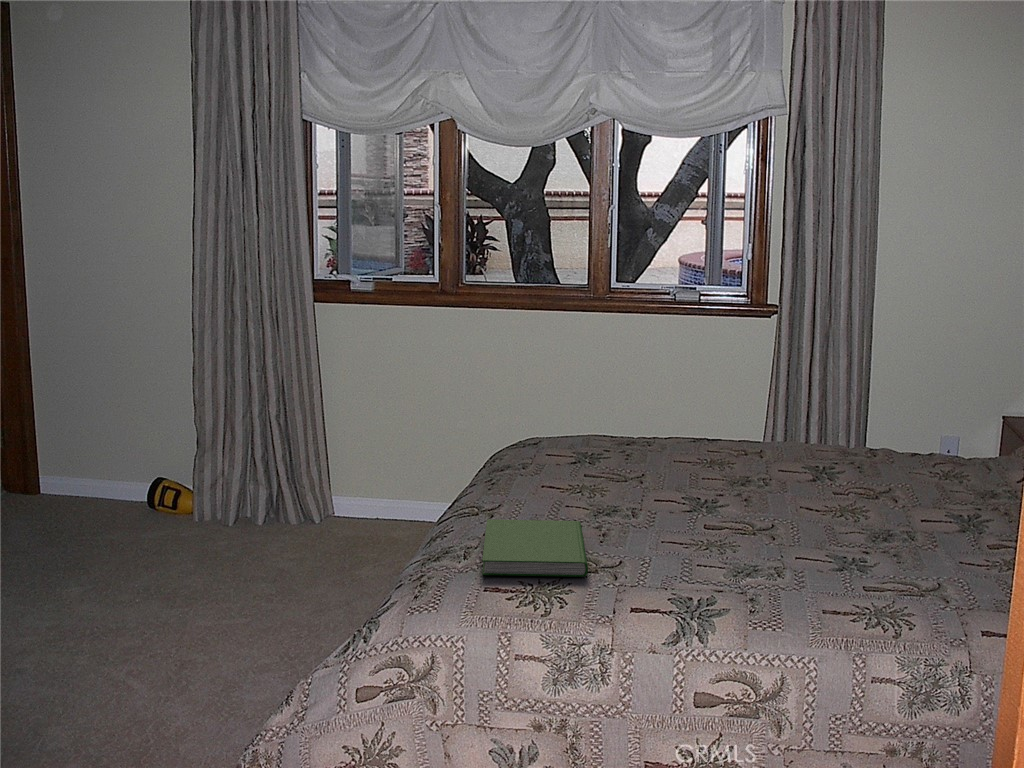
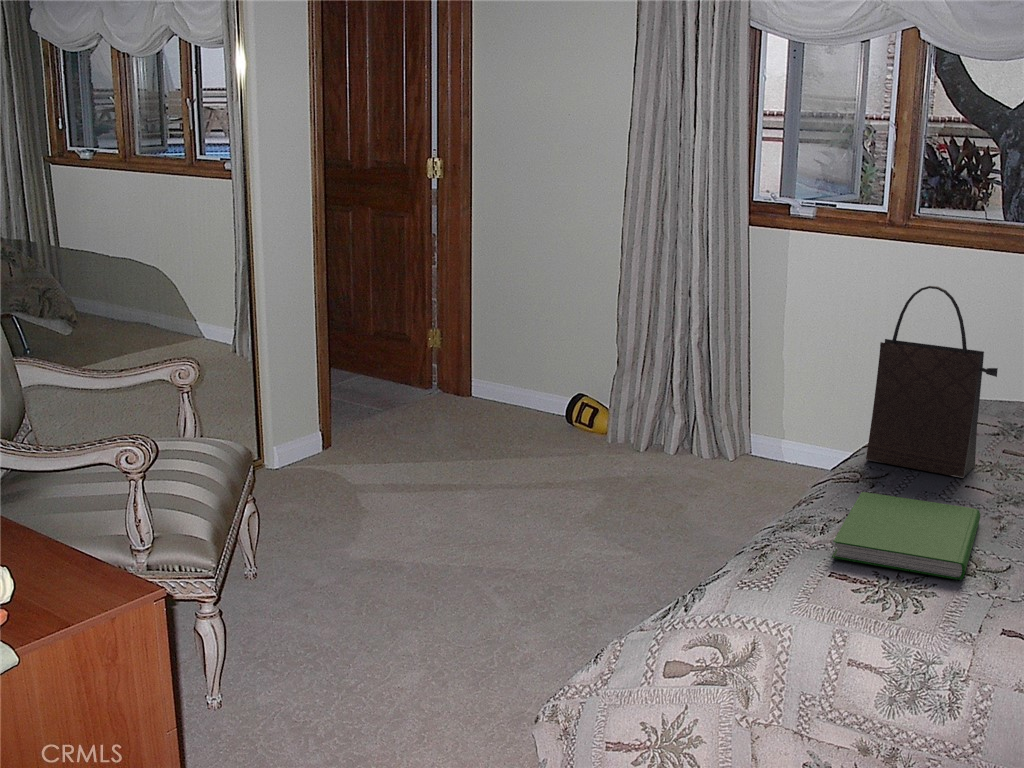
handbag: none [477,345,574,500] -> present [866,286,998,478]

